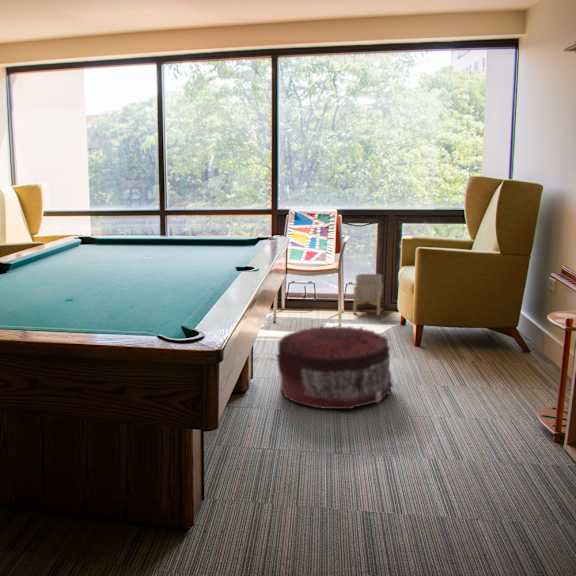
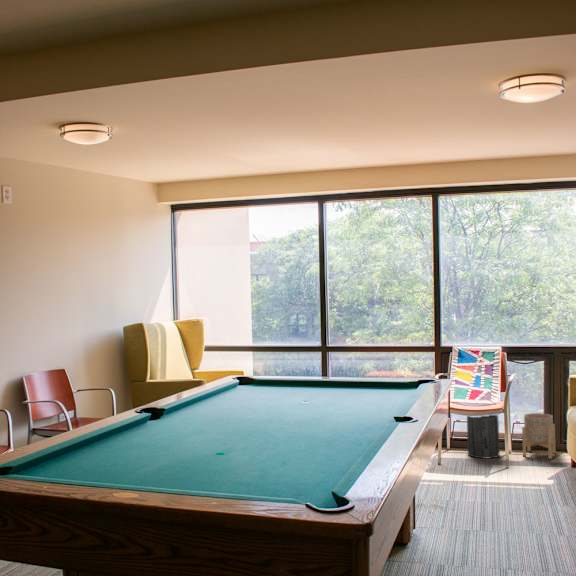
trash can: none [302,274,332,317] -> present [467,415,499,458]
pouf: present [277,326,393,409] -> none [447,468,557,543]

